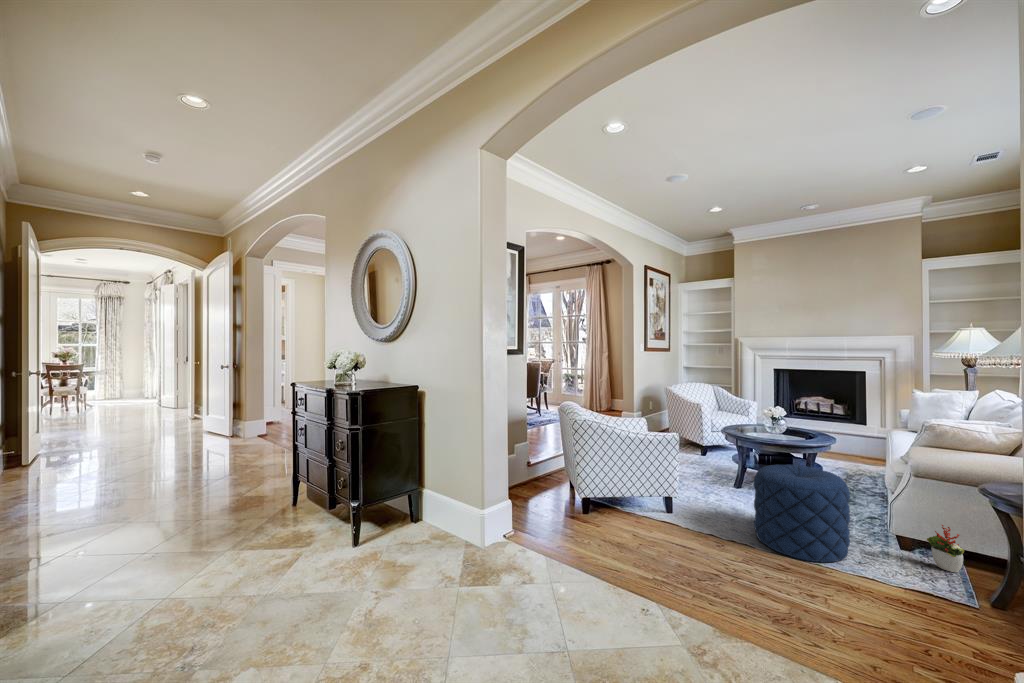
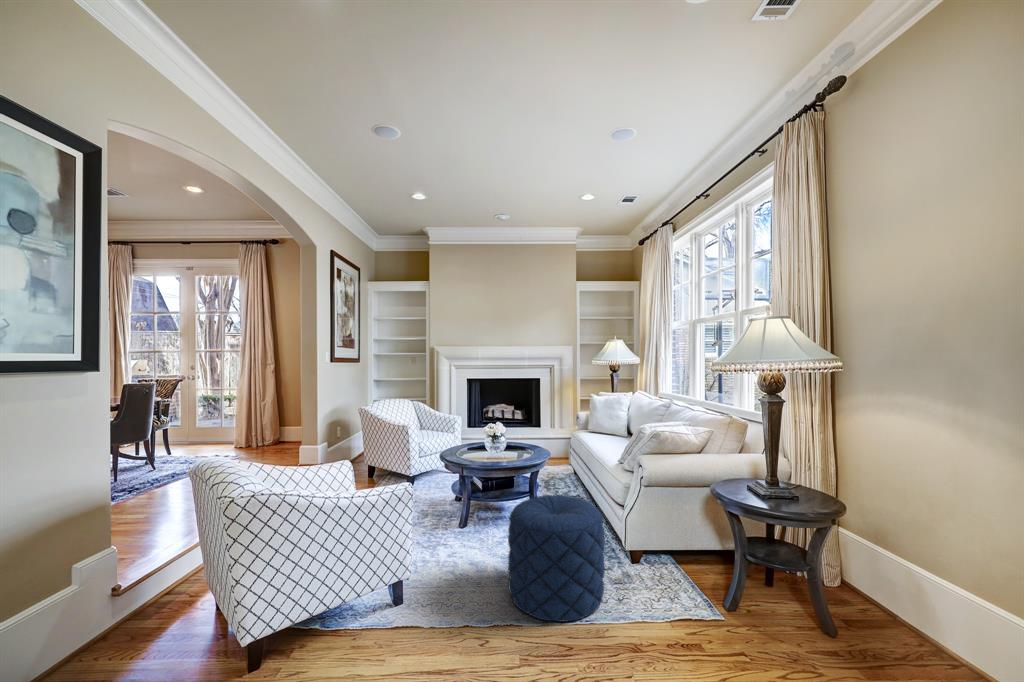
decorative plant: present [927,525,964,573] -> none [654,530,682,576]

